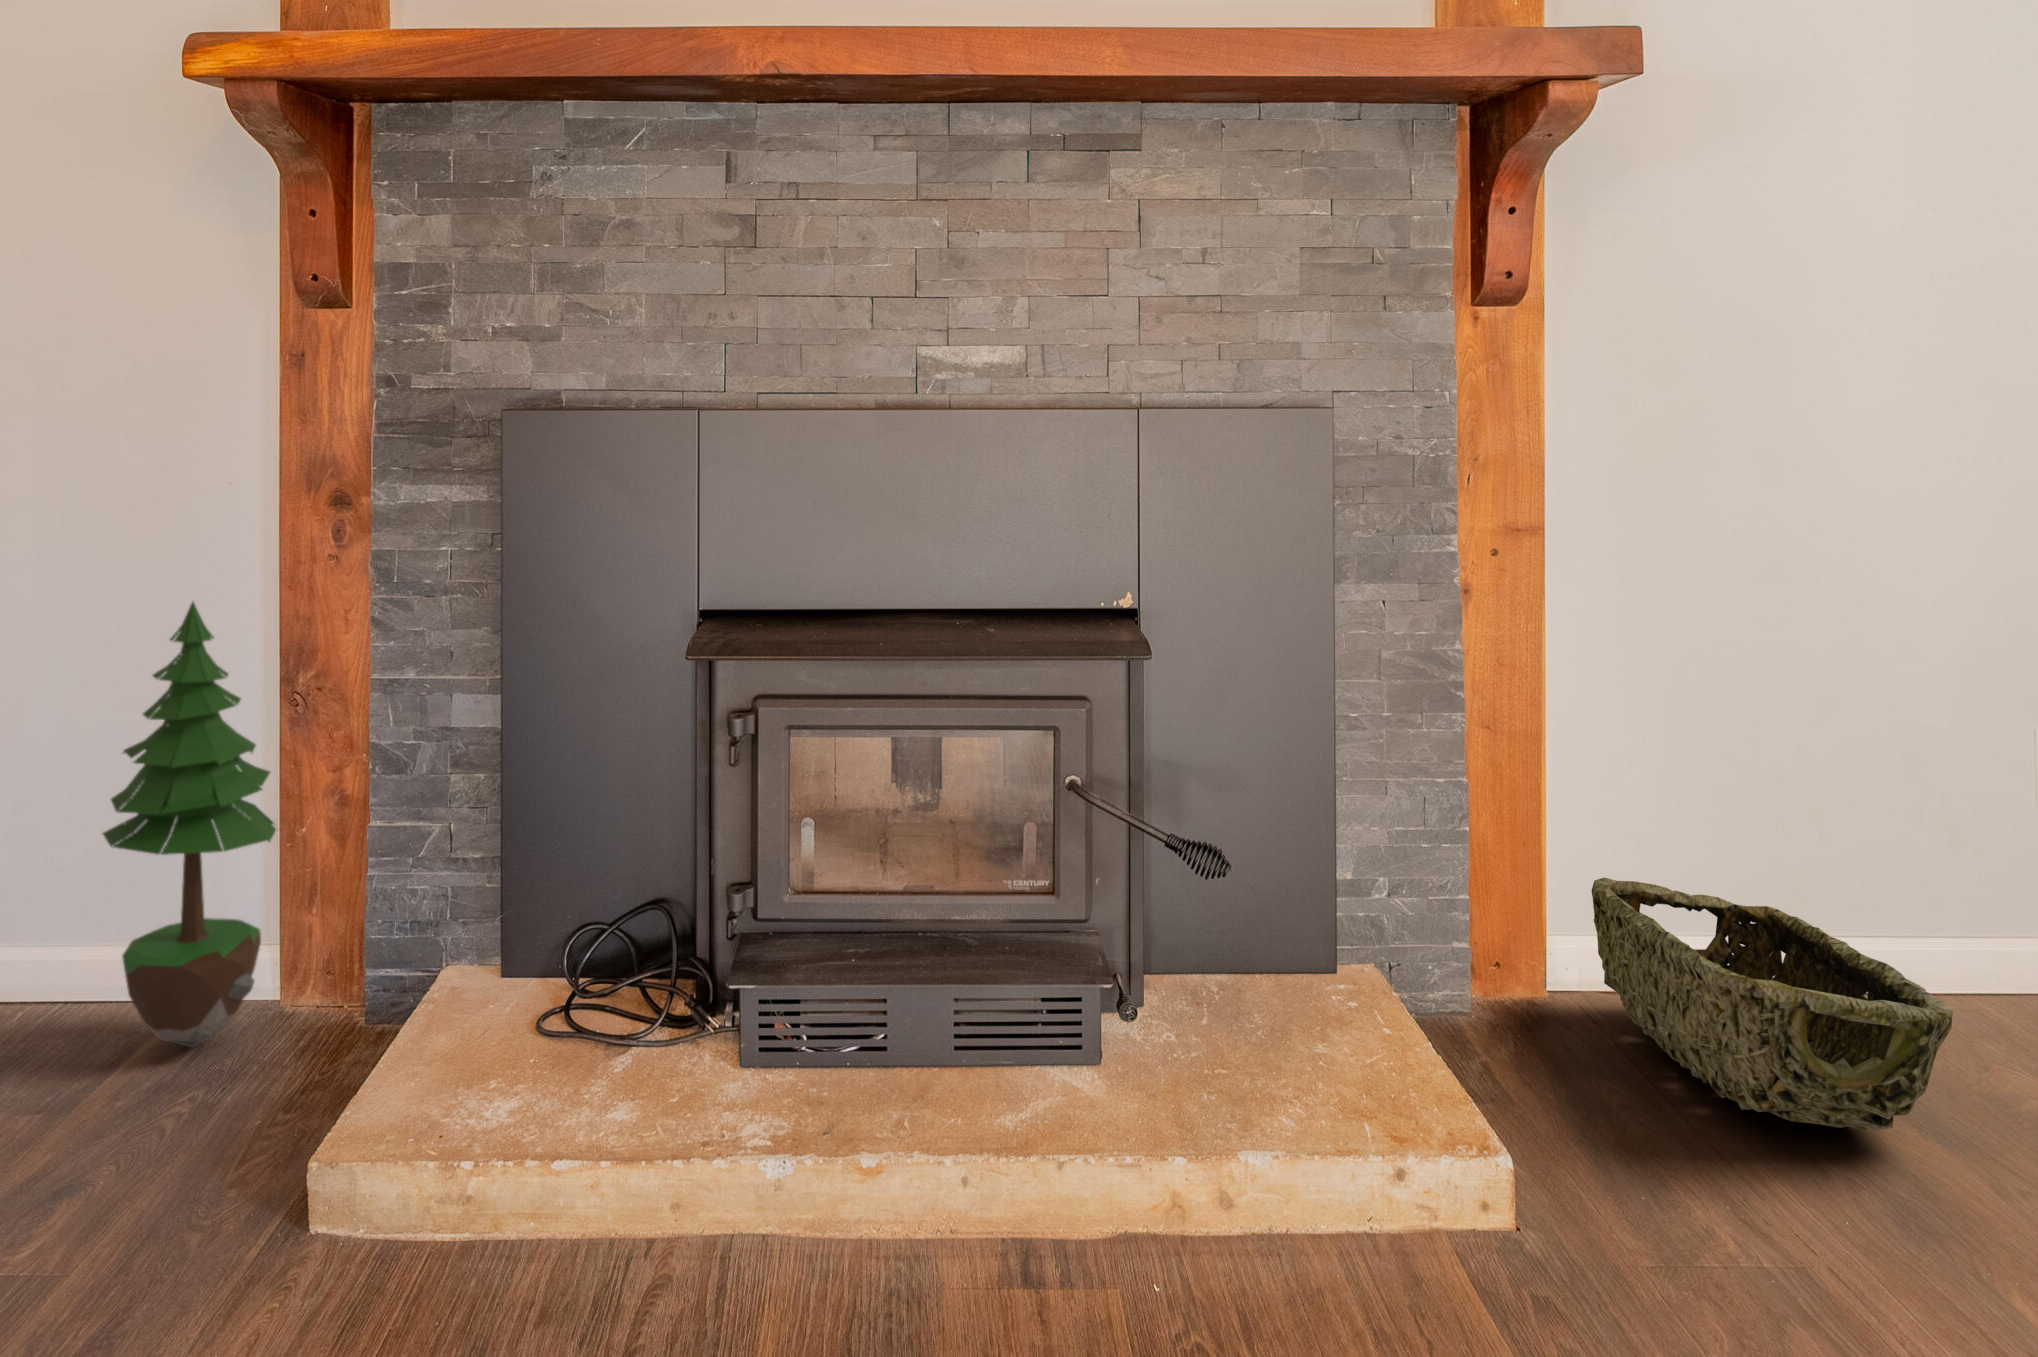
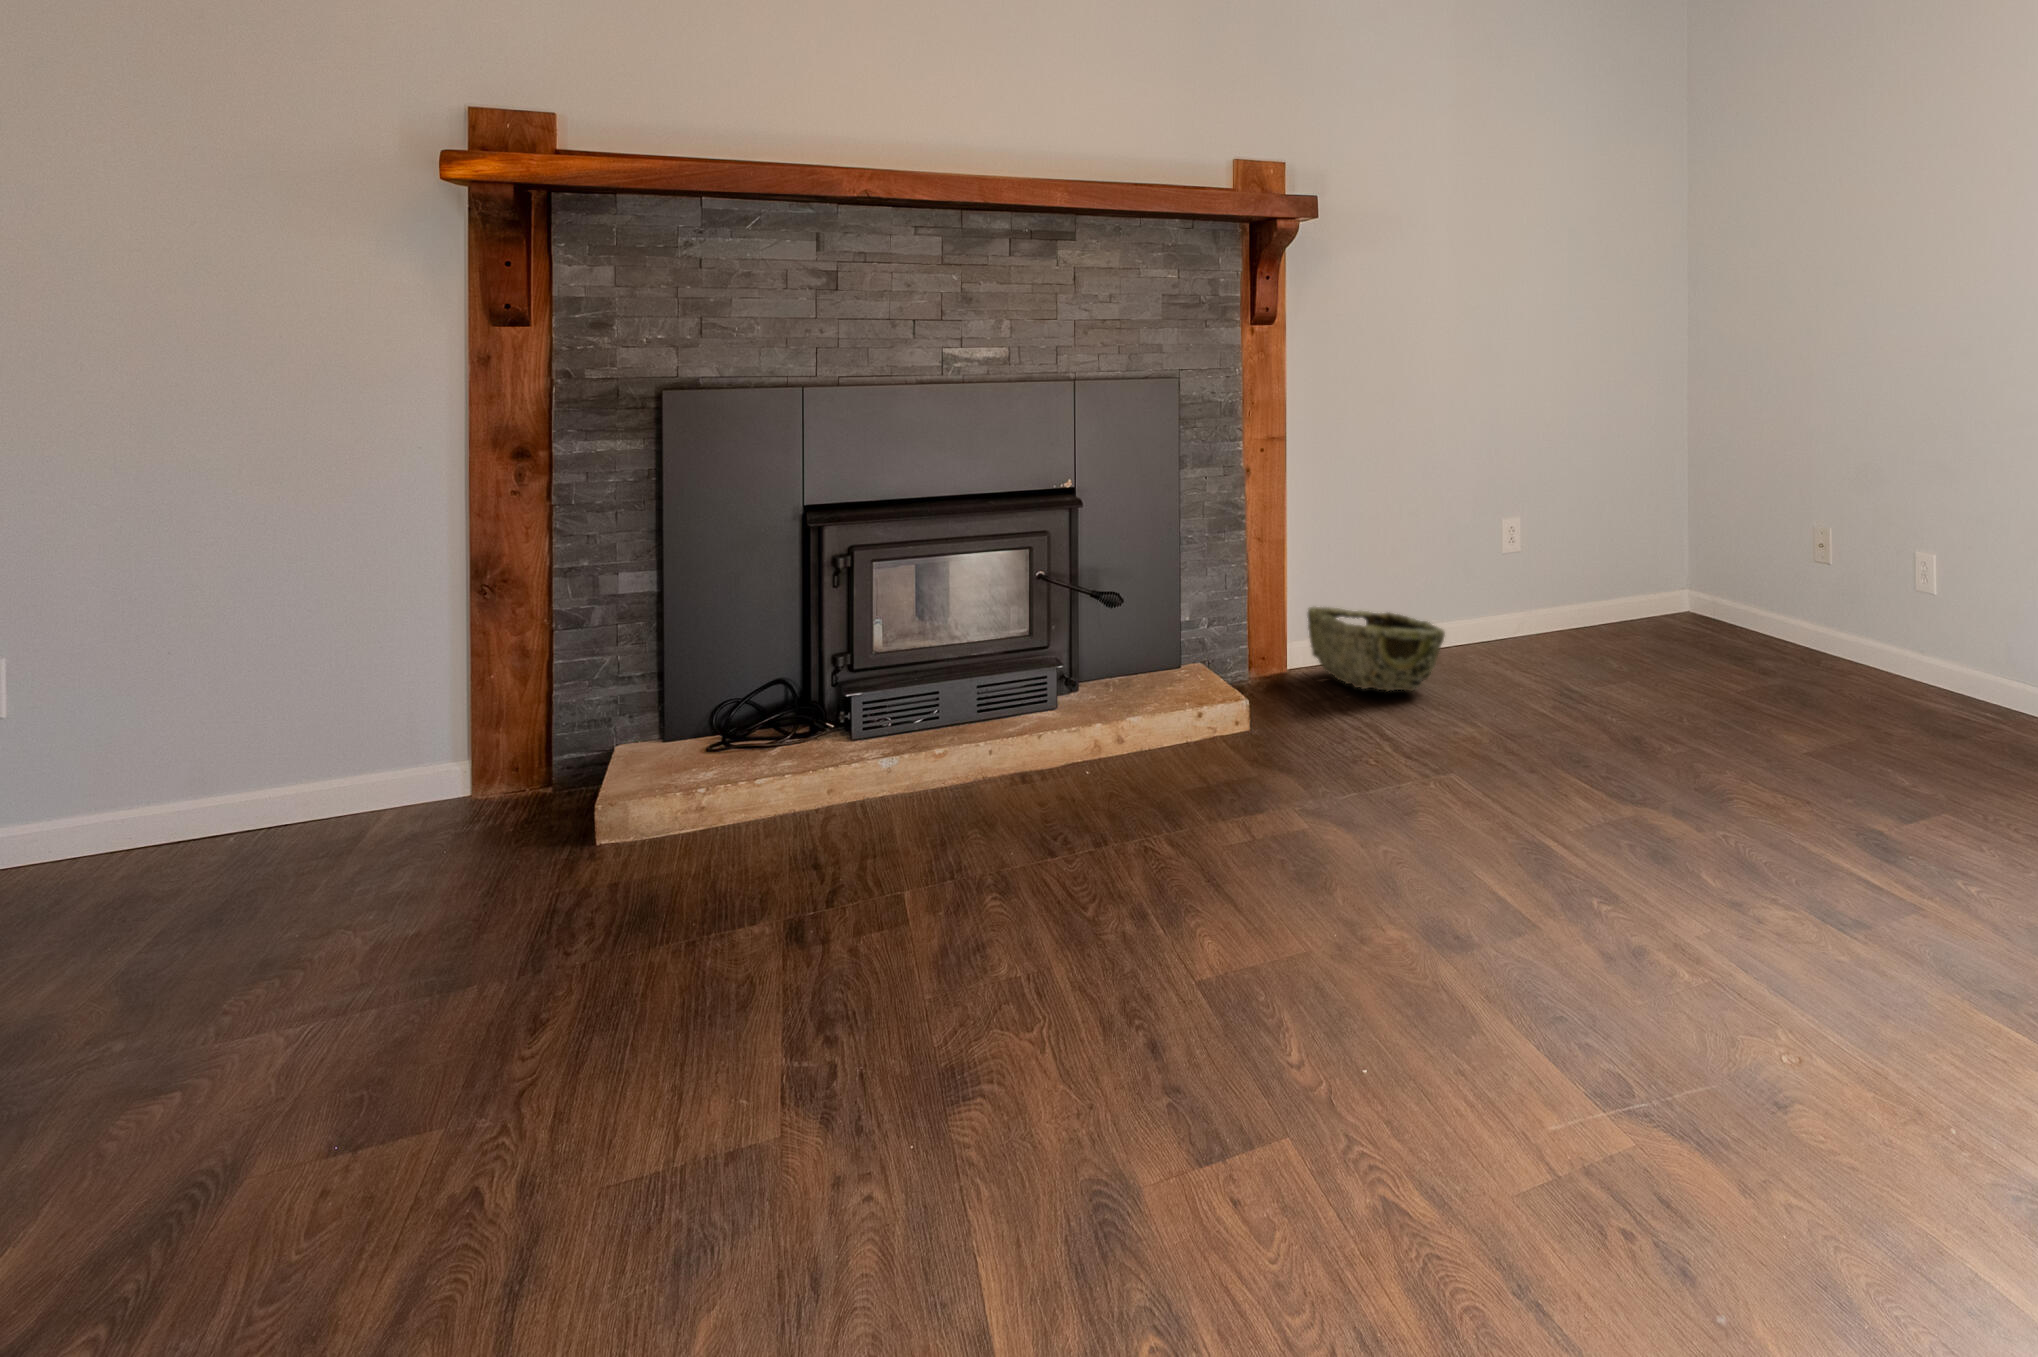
potted tree: present [103,602,276,1048] -> none [373,511,508,798]

